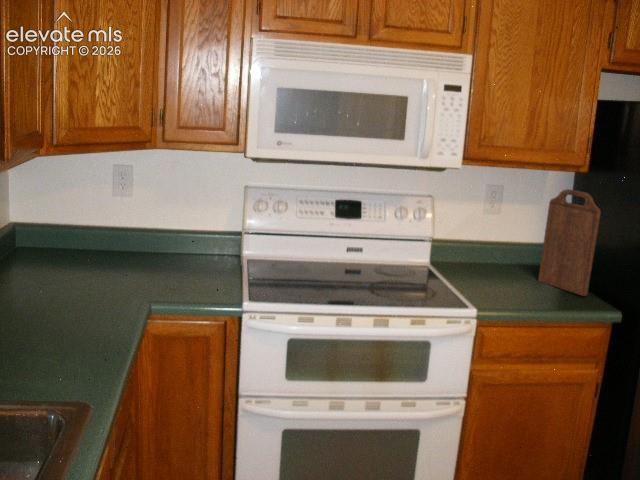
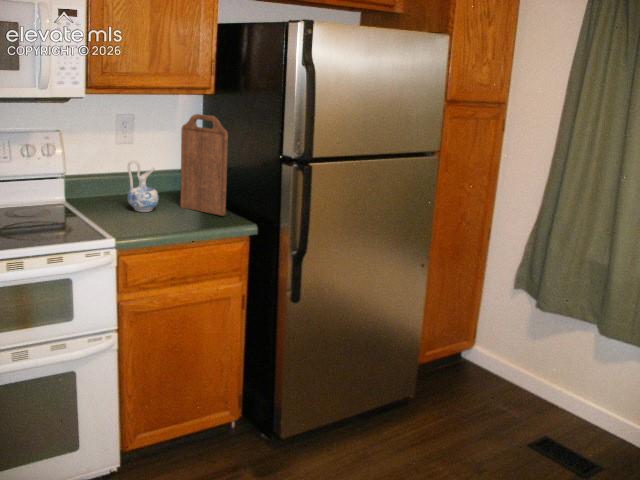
ceramic pitcher: none [487,230,518,282] -> present [128,160,159,212]

